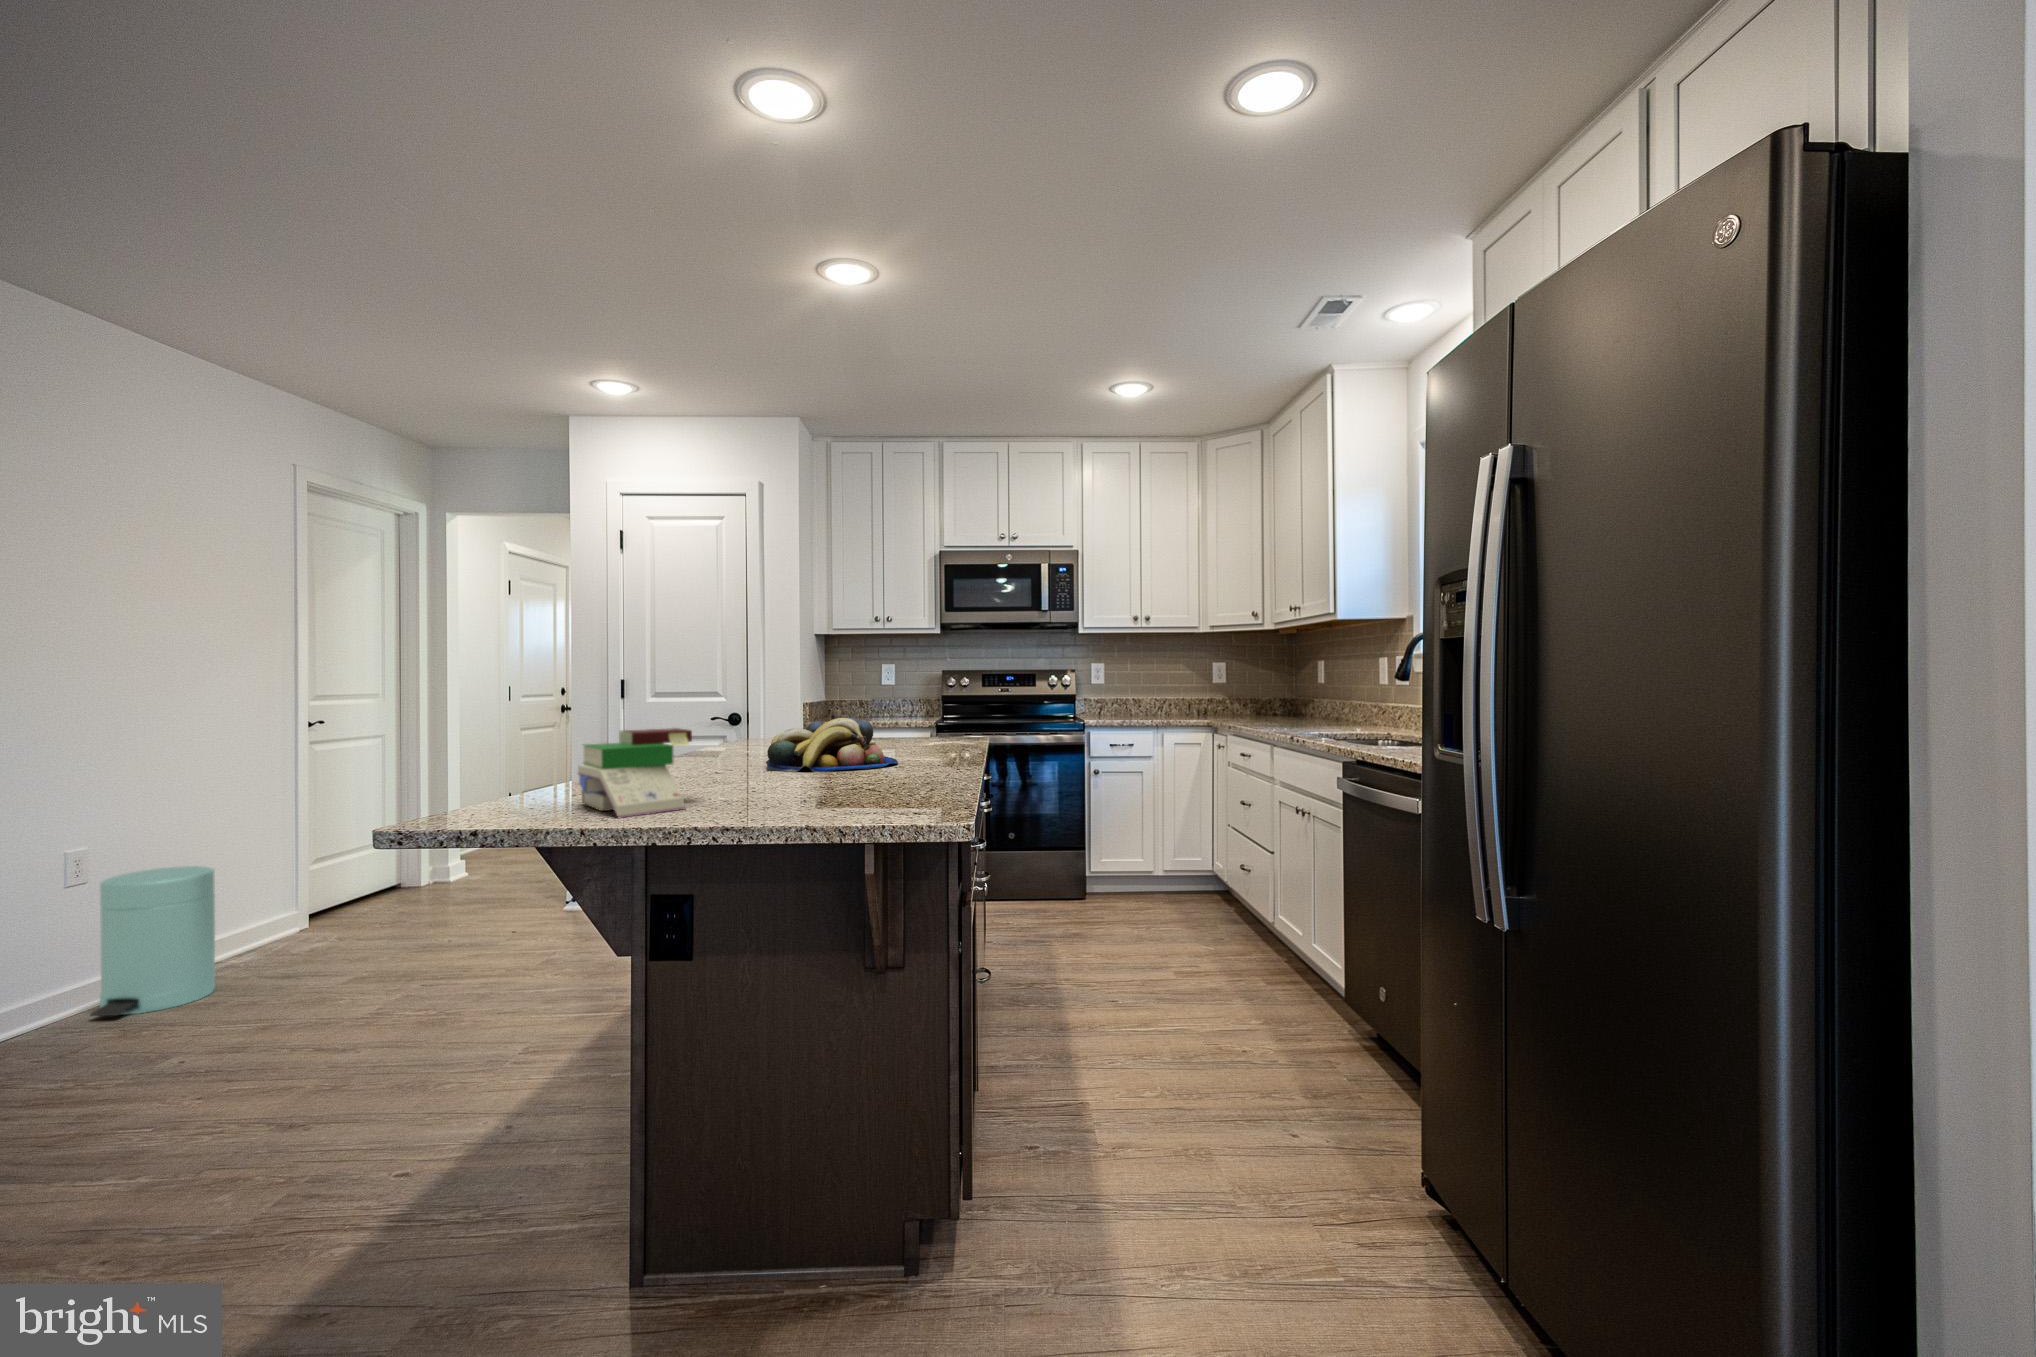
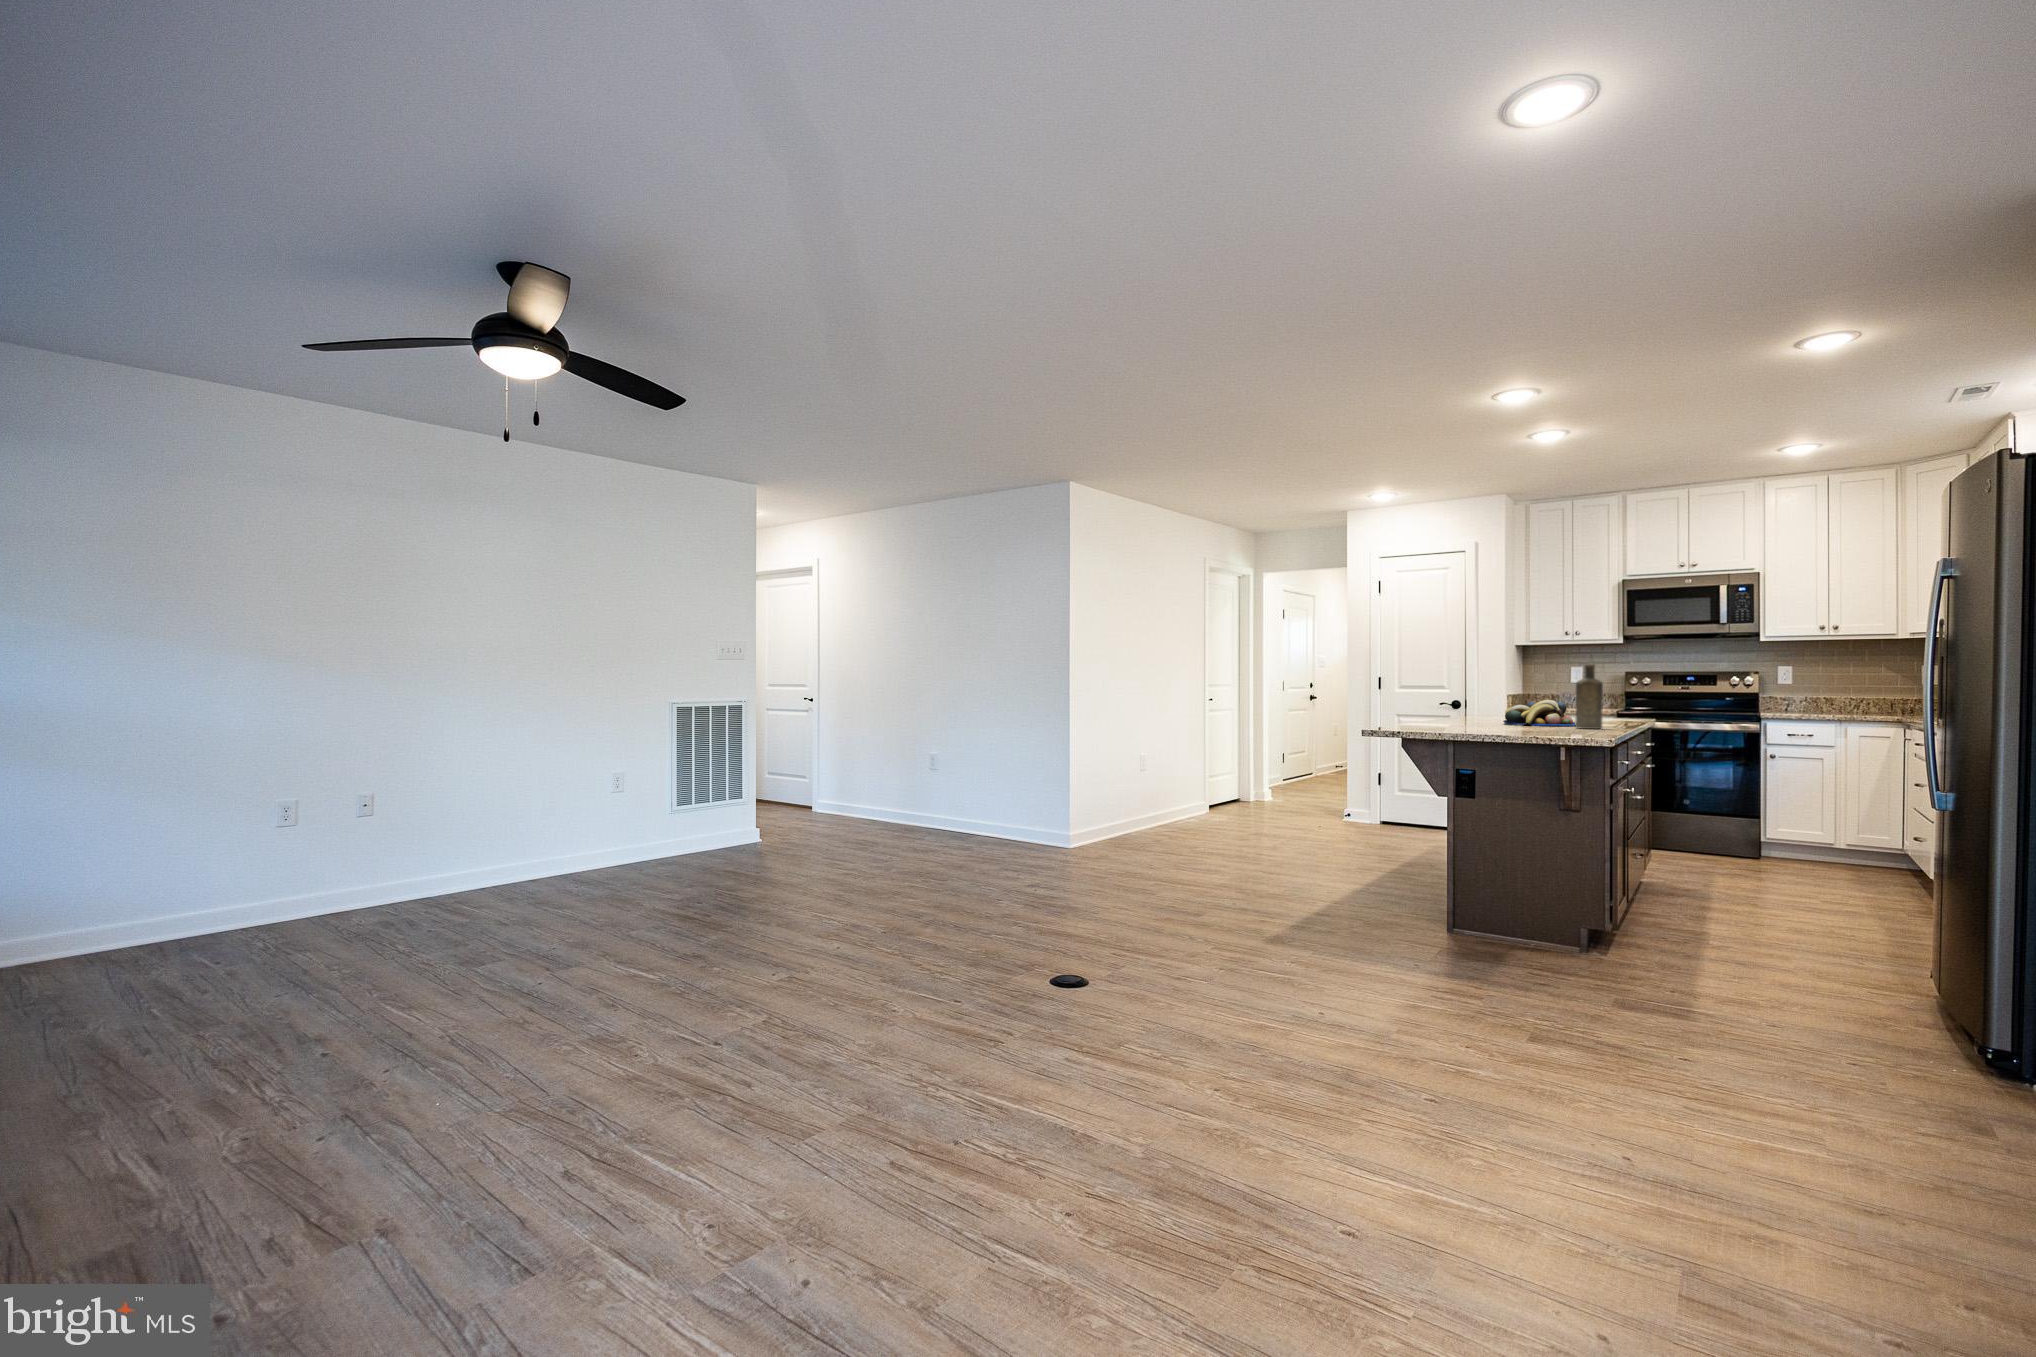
bottle: none [881,648,934,776] -> present [1575,664,1603,729]
book: present [578,728,692,818] -> none [1433,700,1483,731]
trash can: present [90,866,215,1016] -> none [1157,766,1195,830]

